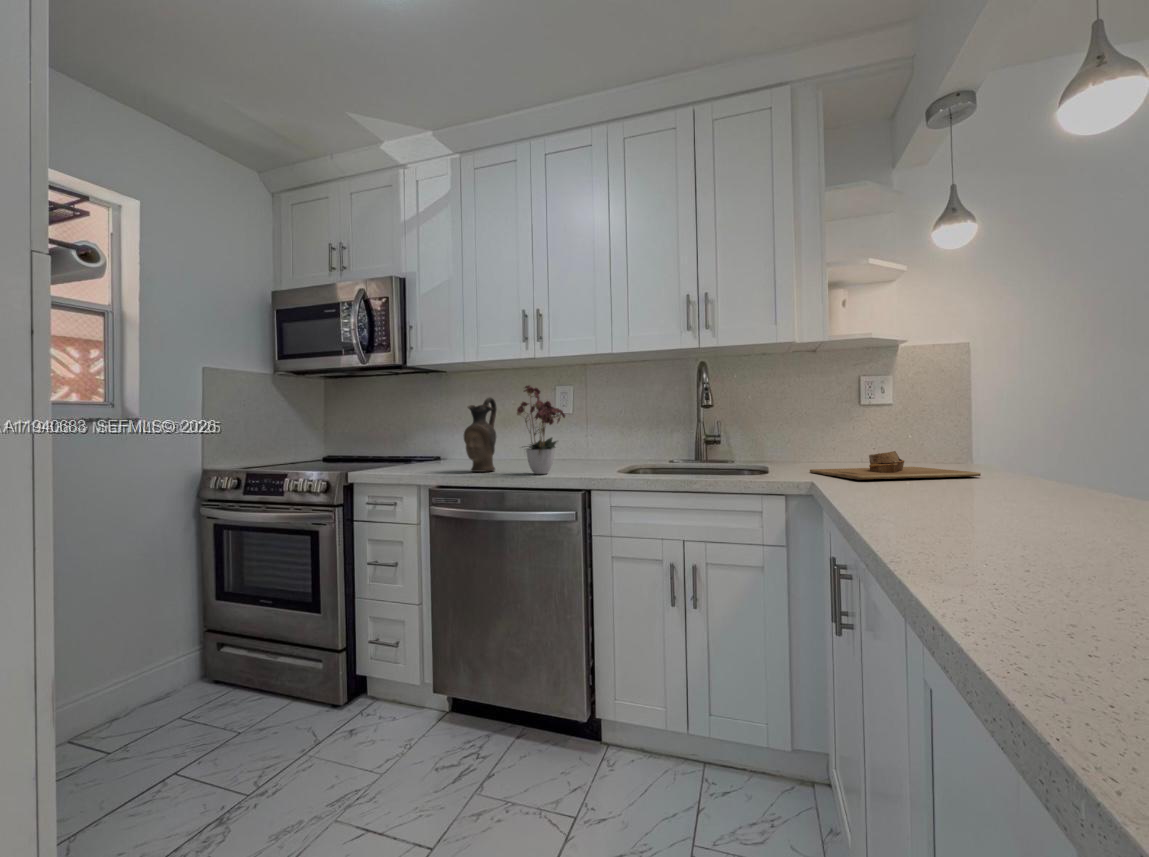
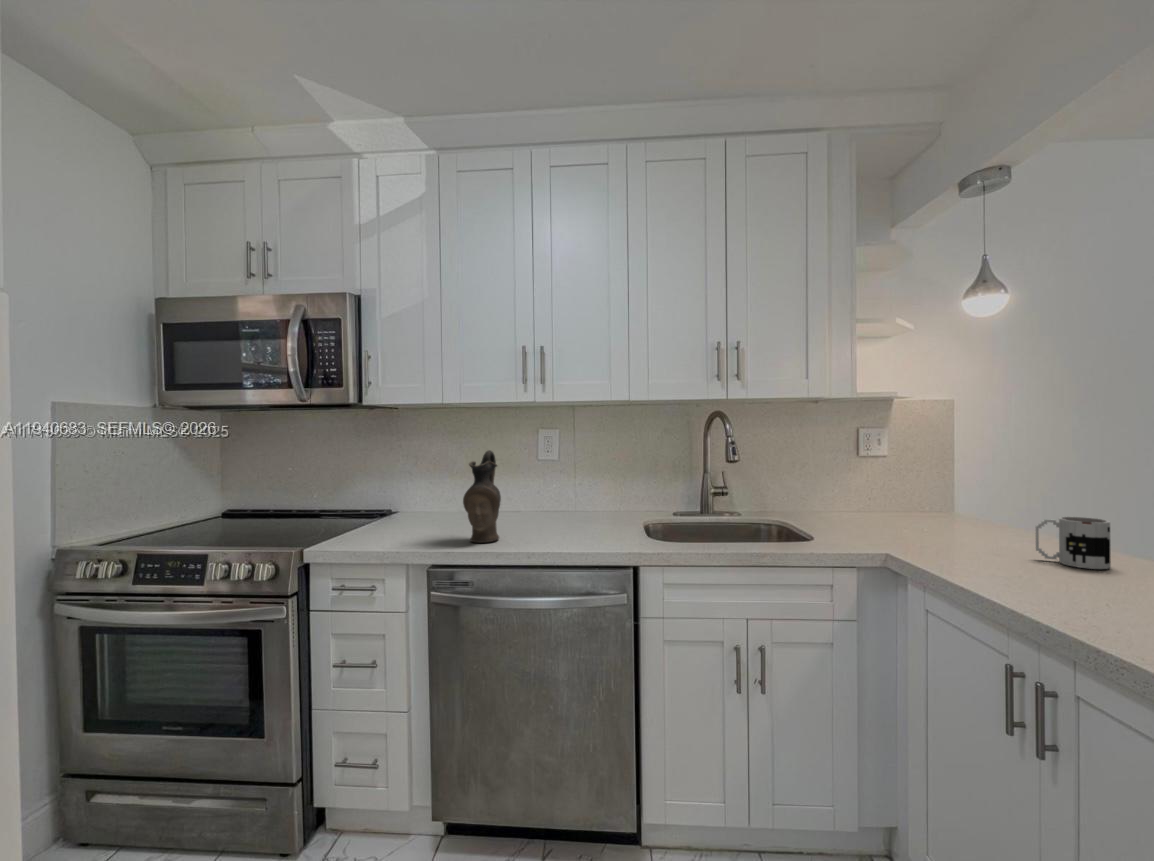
flower arrangement: present [517,385,565,474] -> none [530,436,604,546]
mug: none [976,442,1053,493] -> present [1036,517,1111,569]
cutting board: present [810,451,981,480] -> none [843,513,1007,550]

